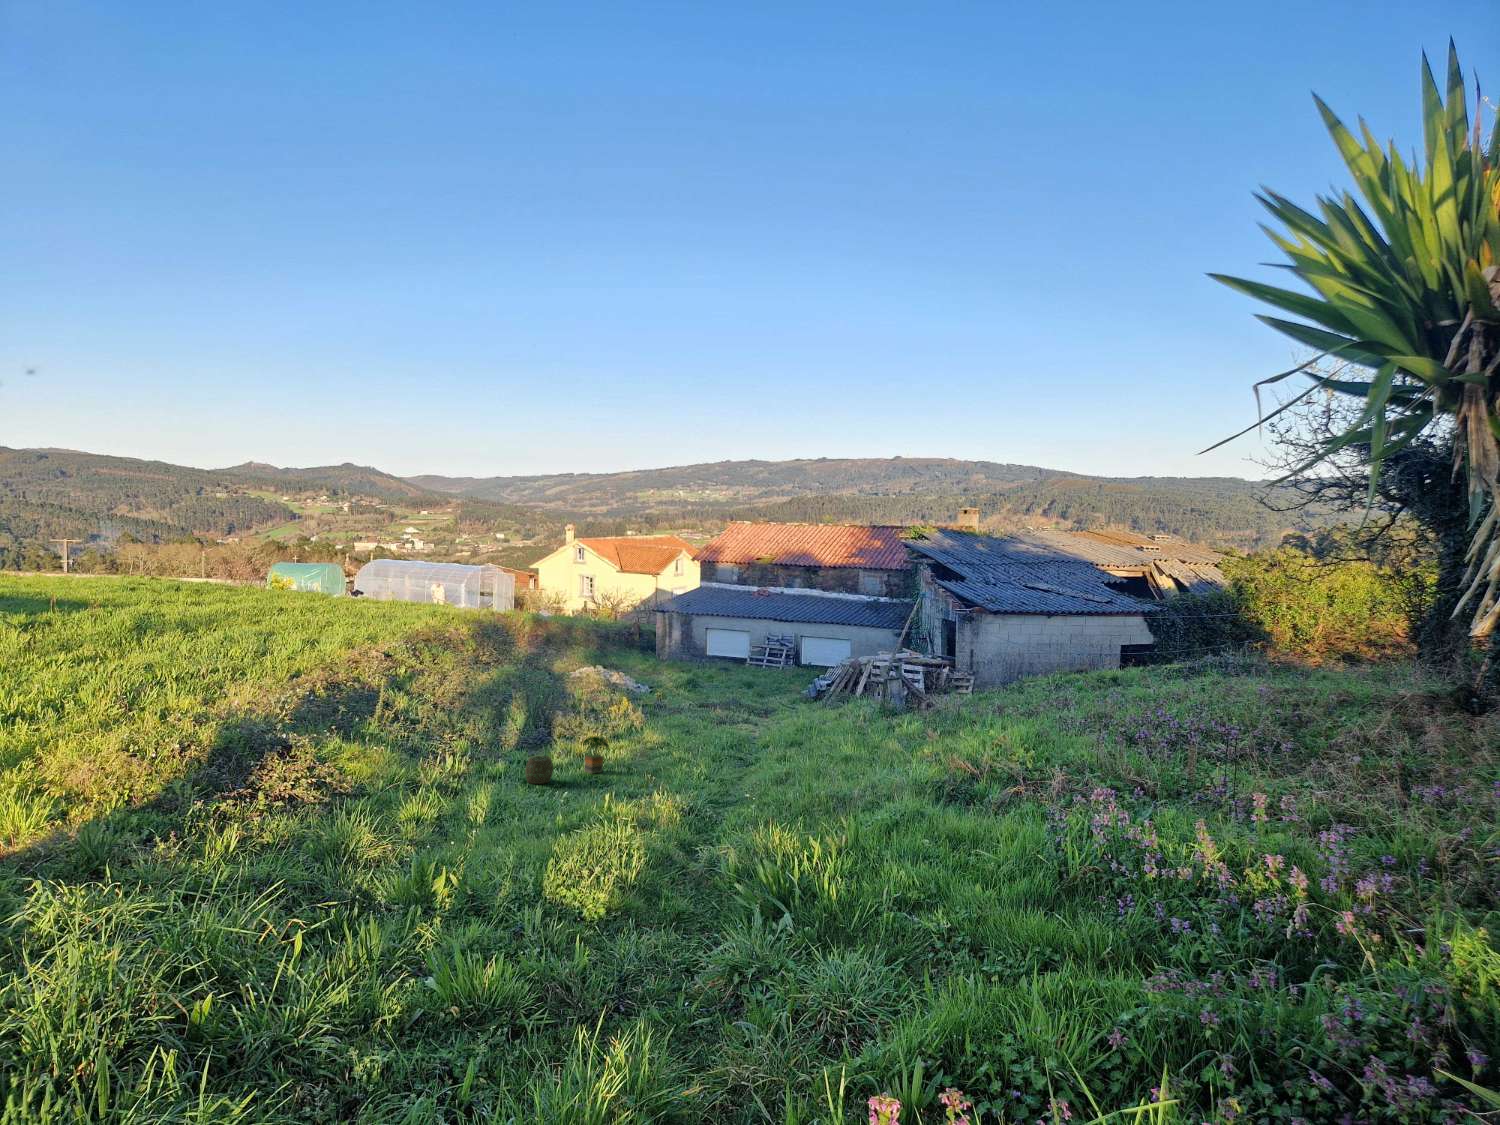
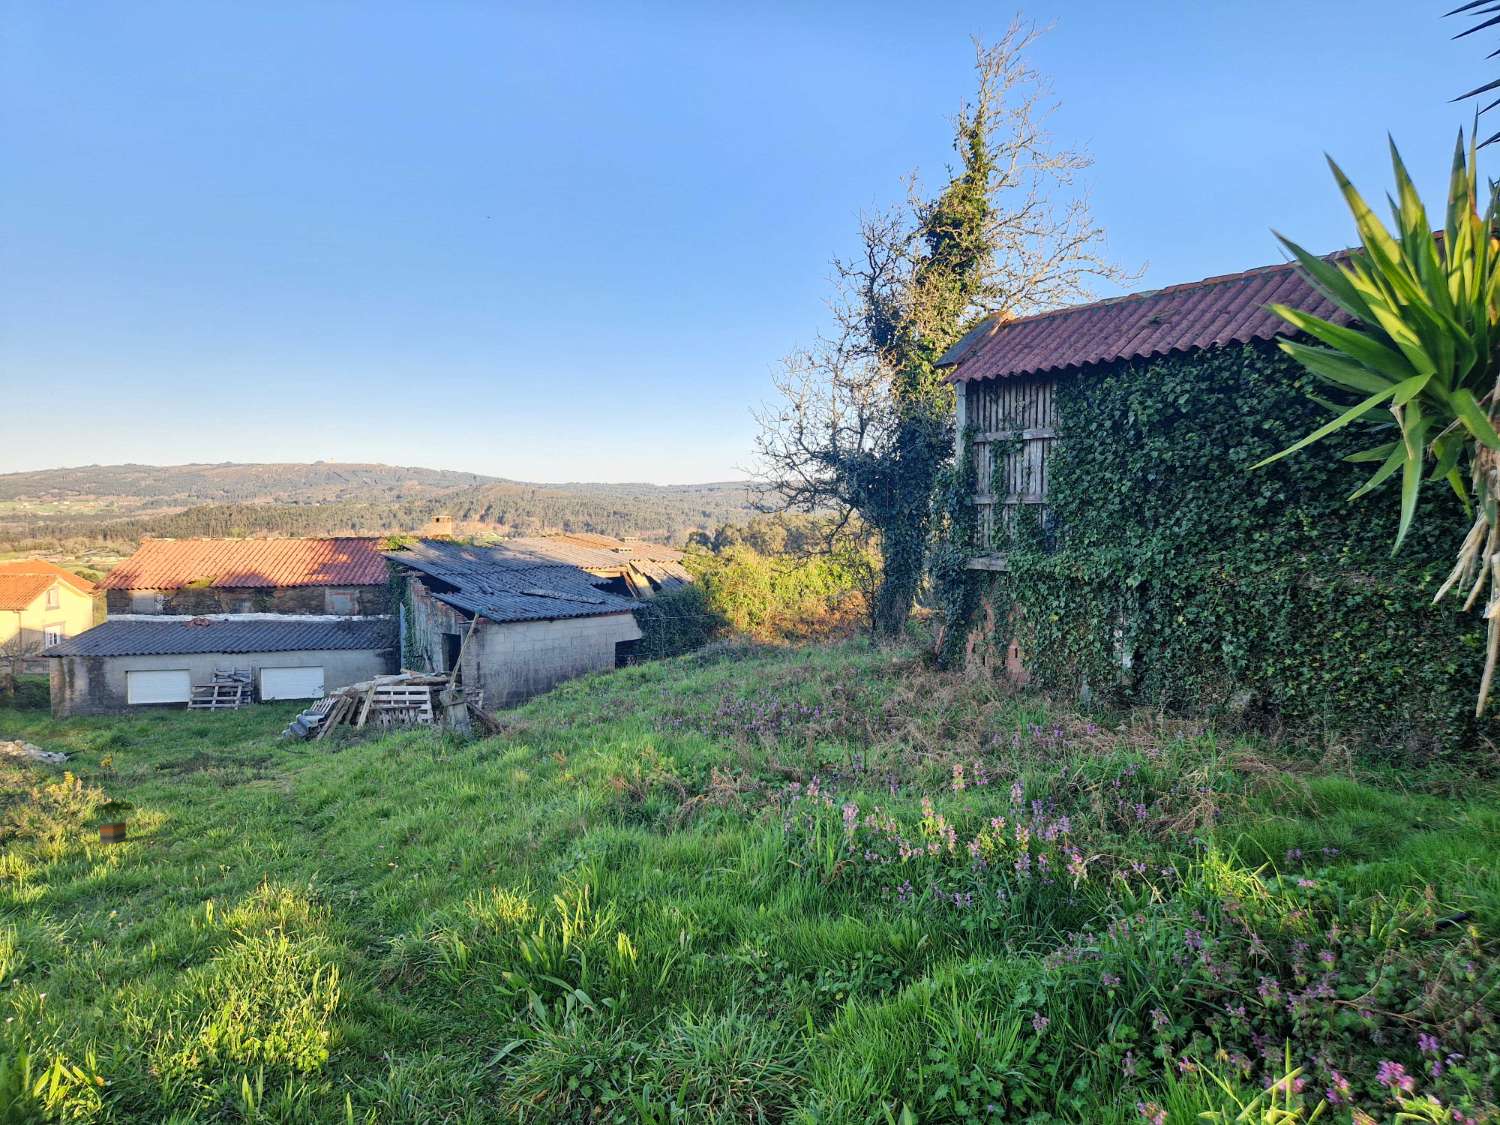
woven basket: present [525,756,553,784] -> none [34,831,75,865]

